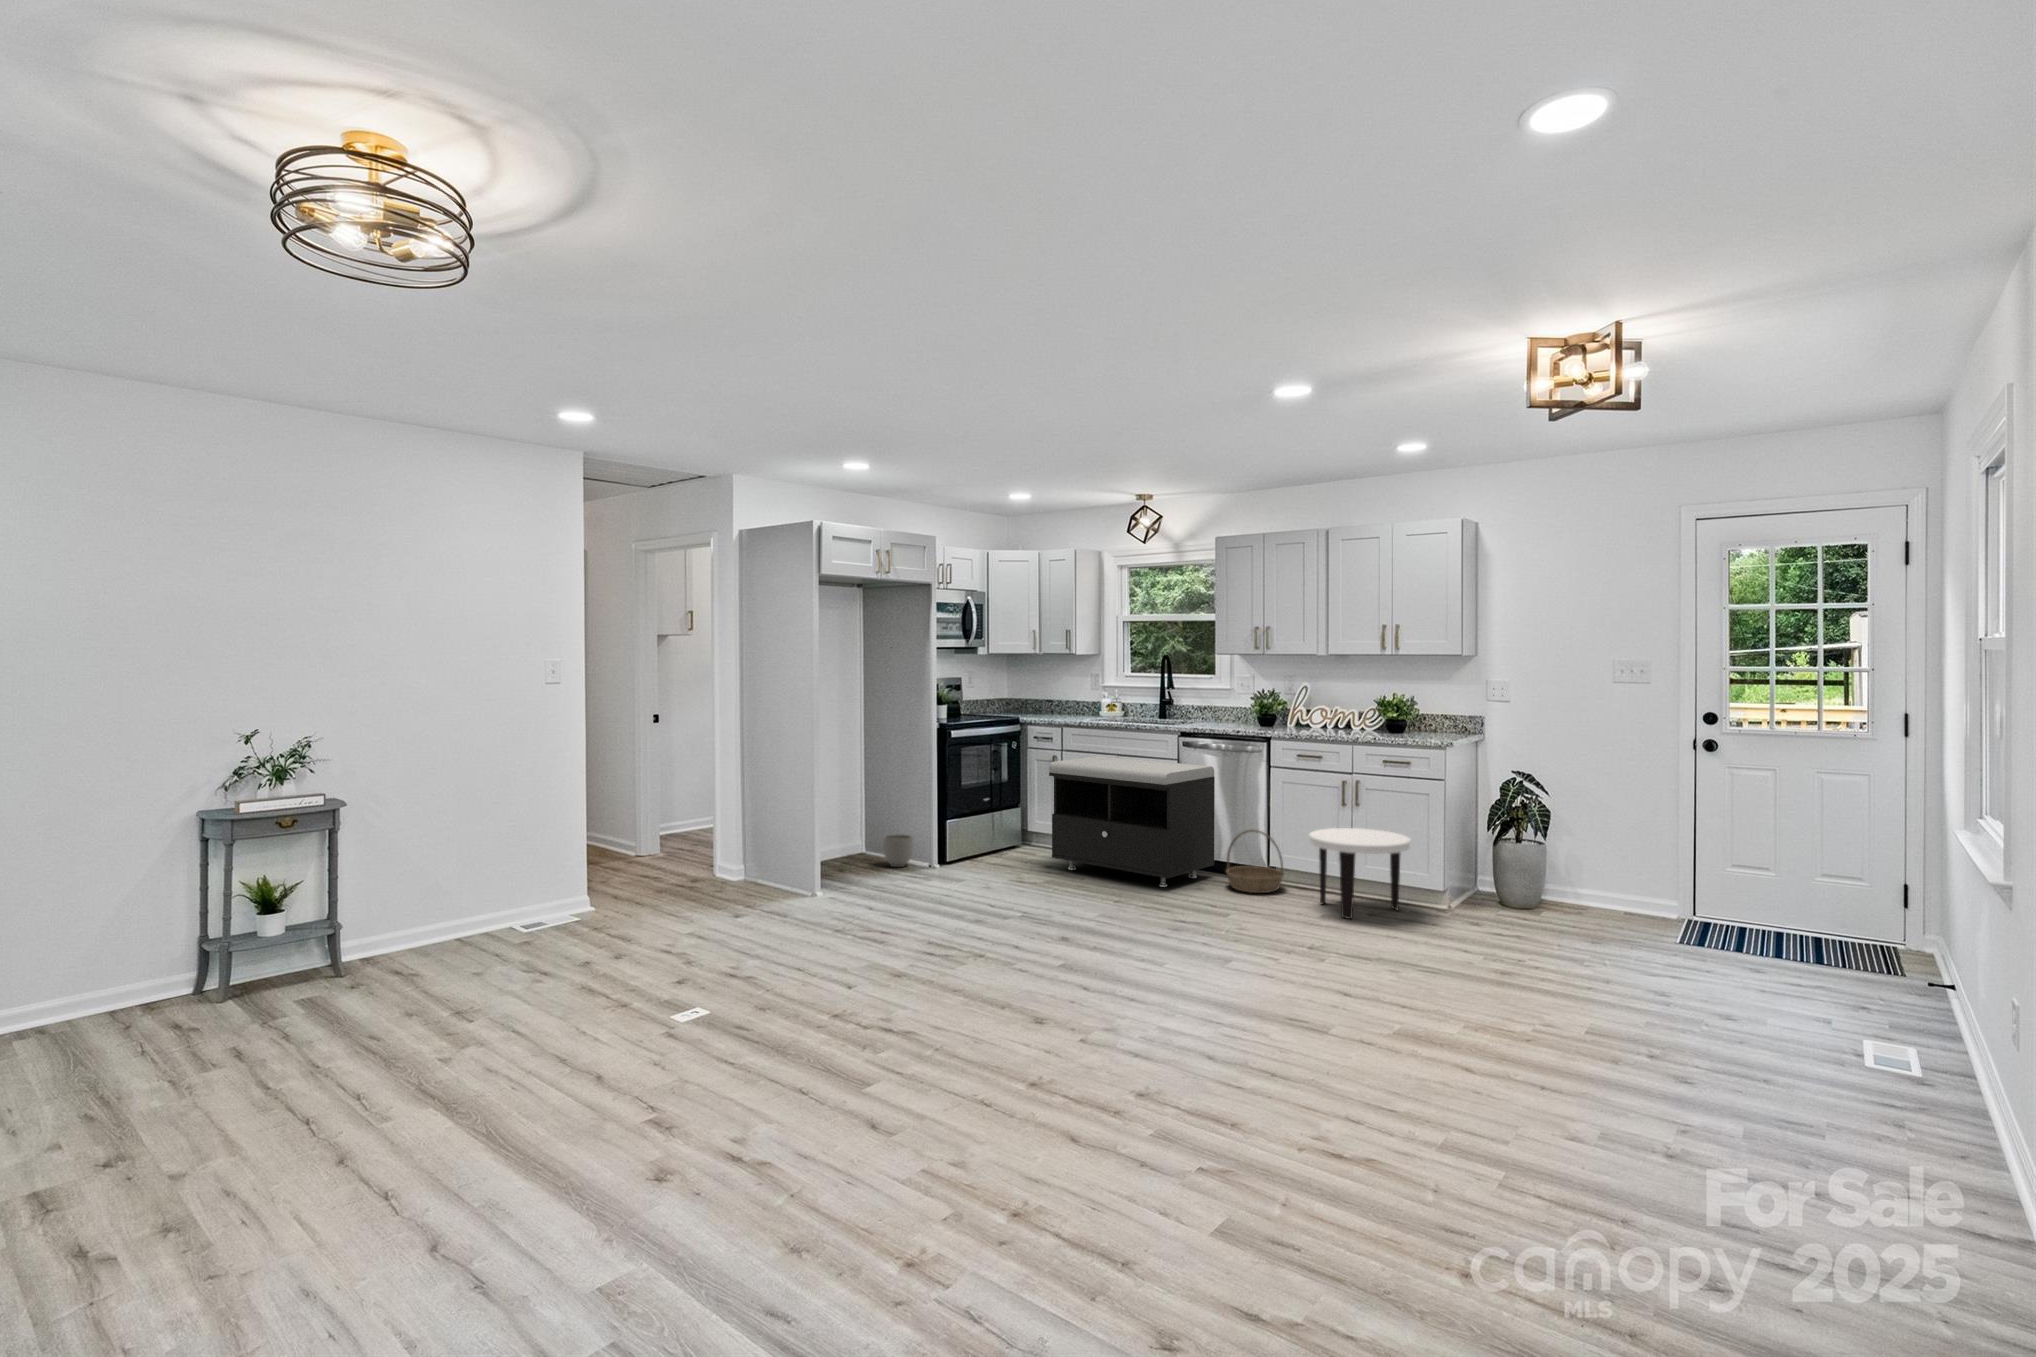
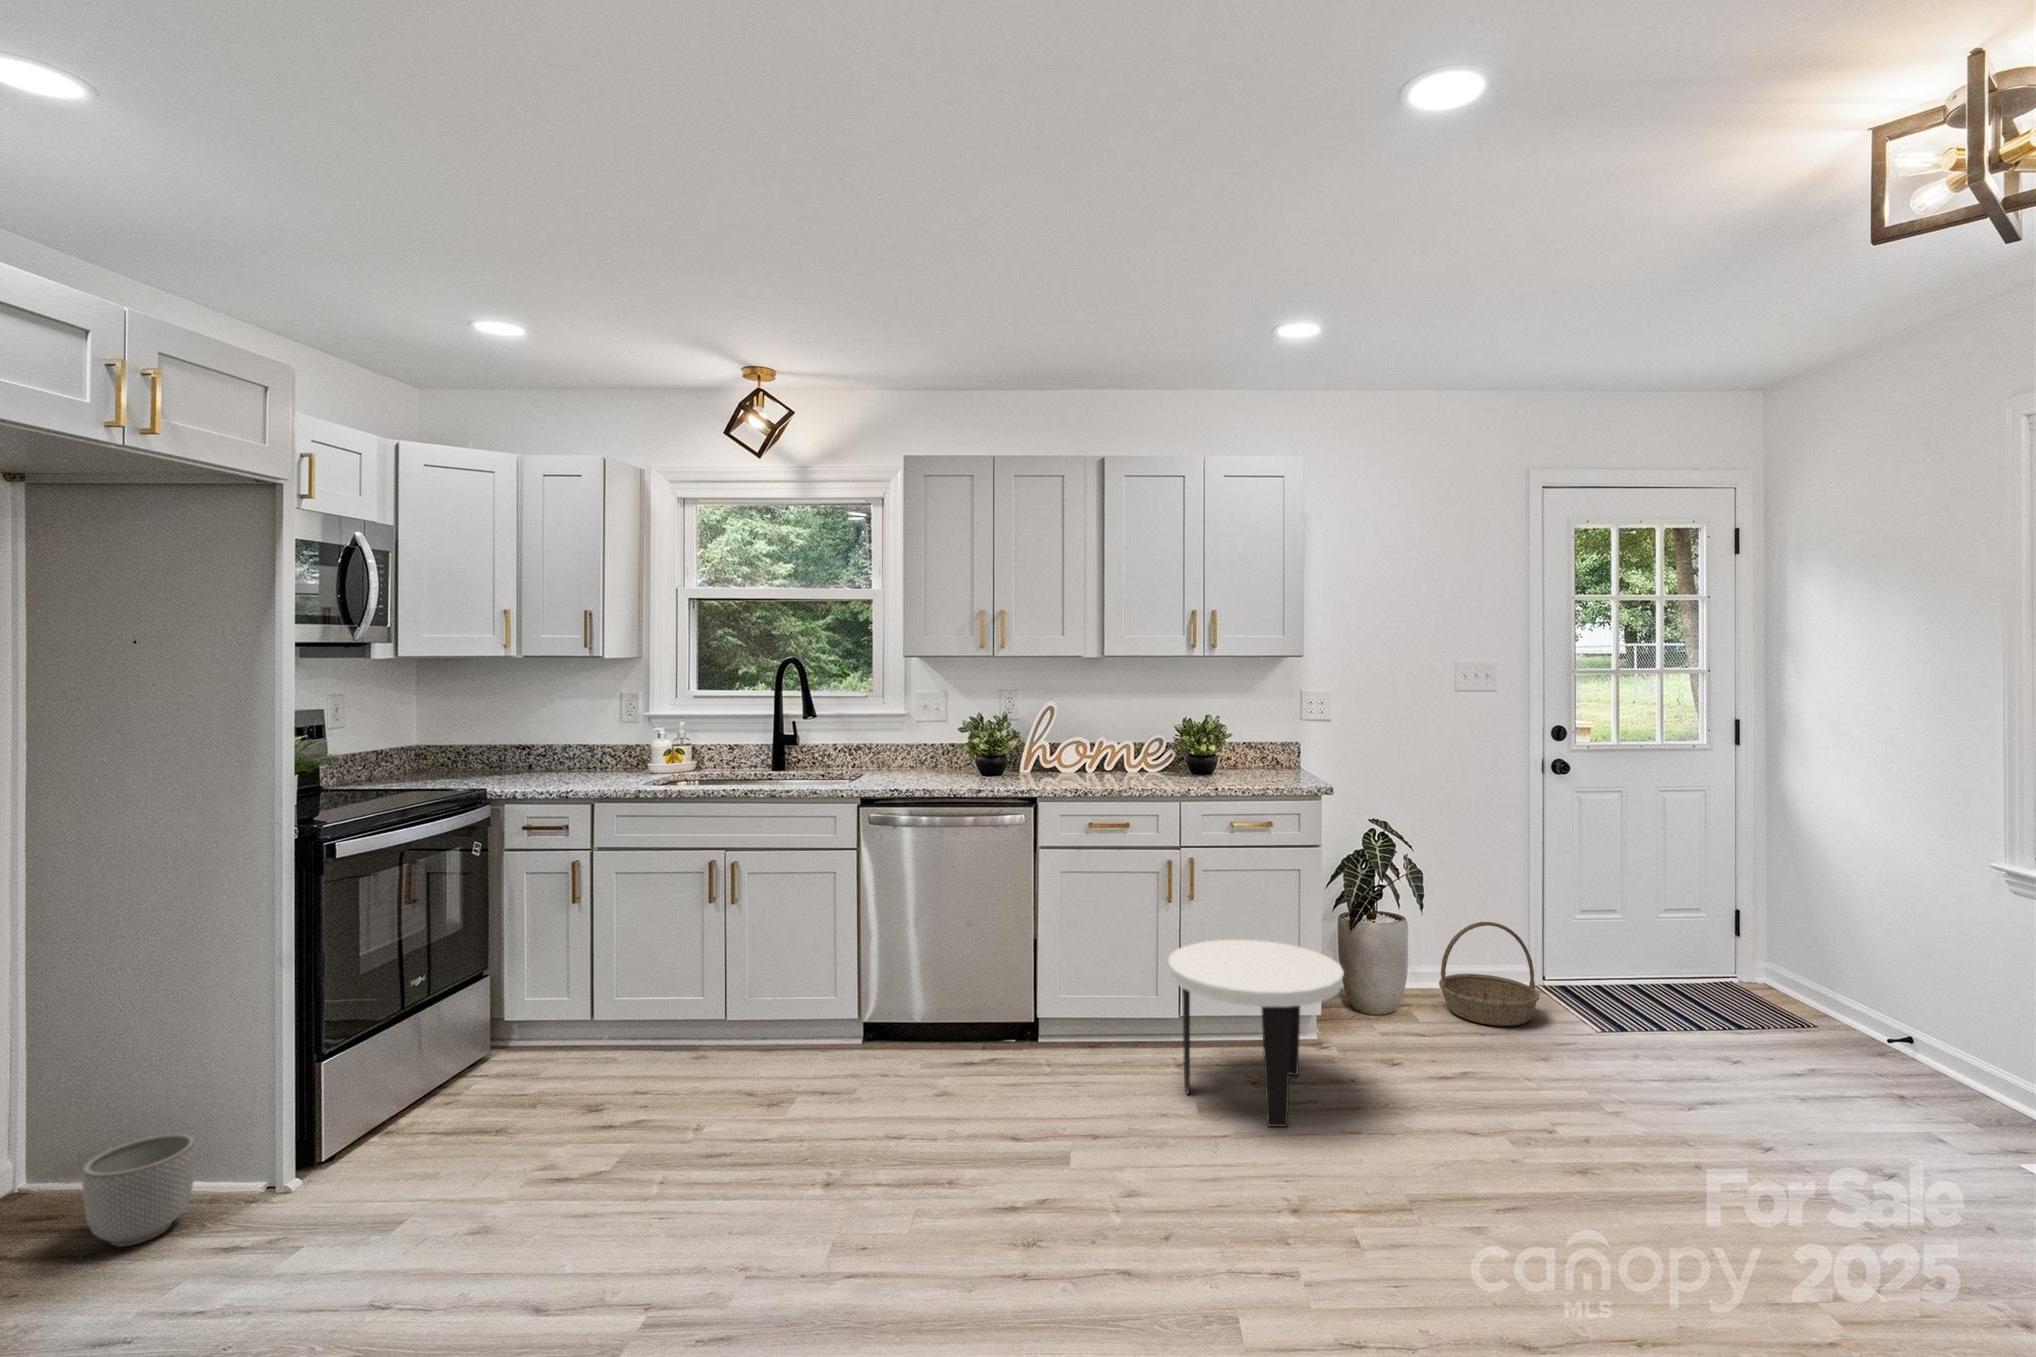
storage bench: present [1049,756,1215,887] -> none [603,855,941,1123]
basket: present [1226,830,1284,893] -> present [1439,922,1539,1026]

